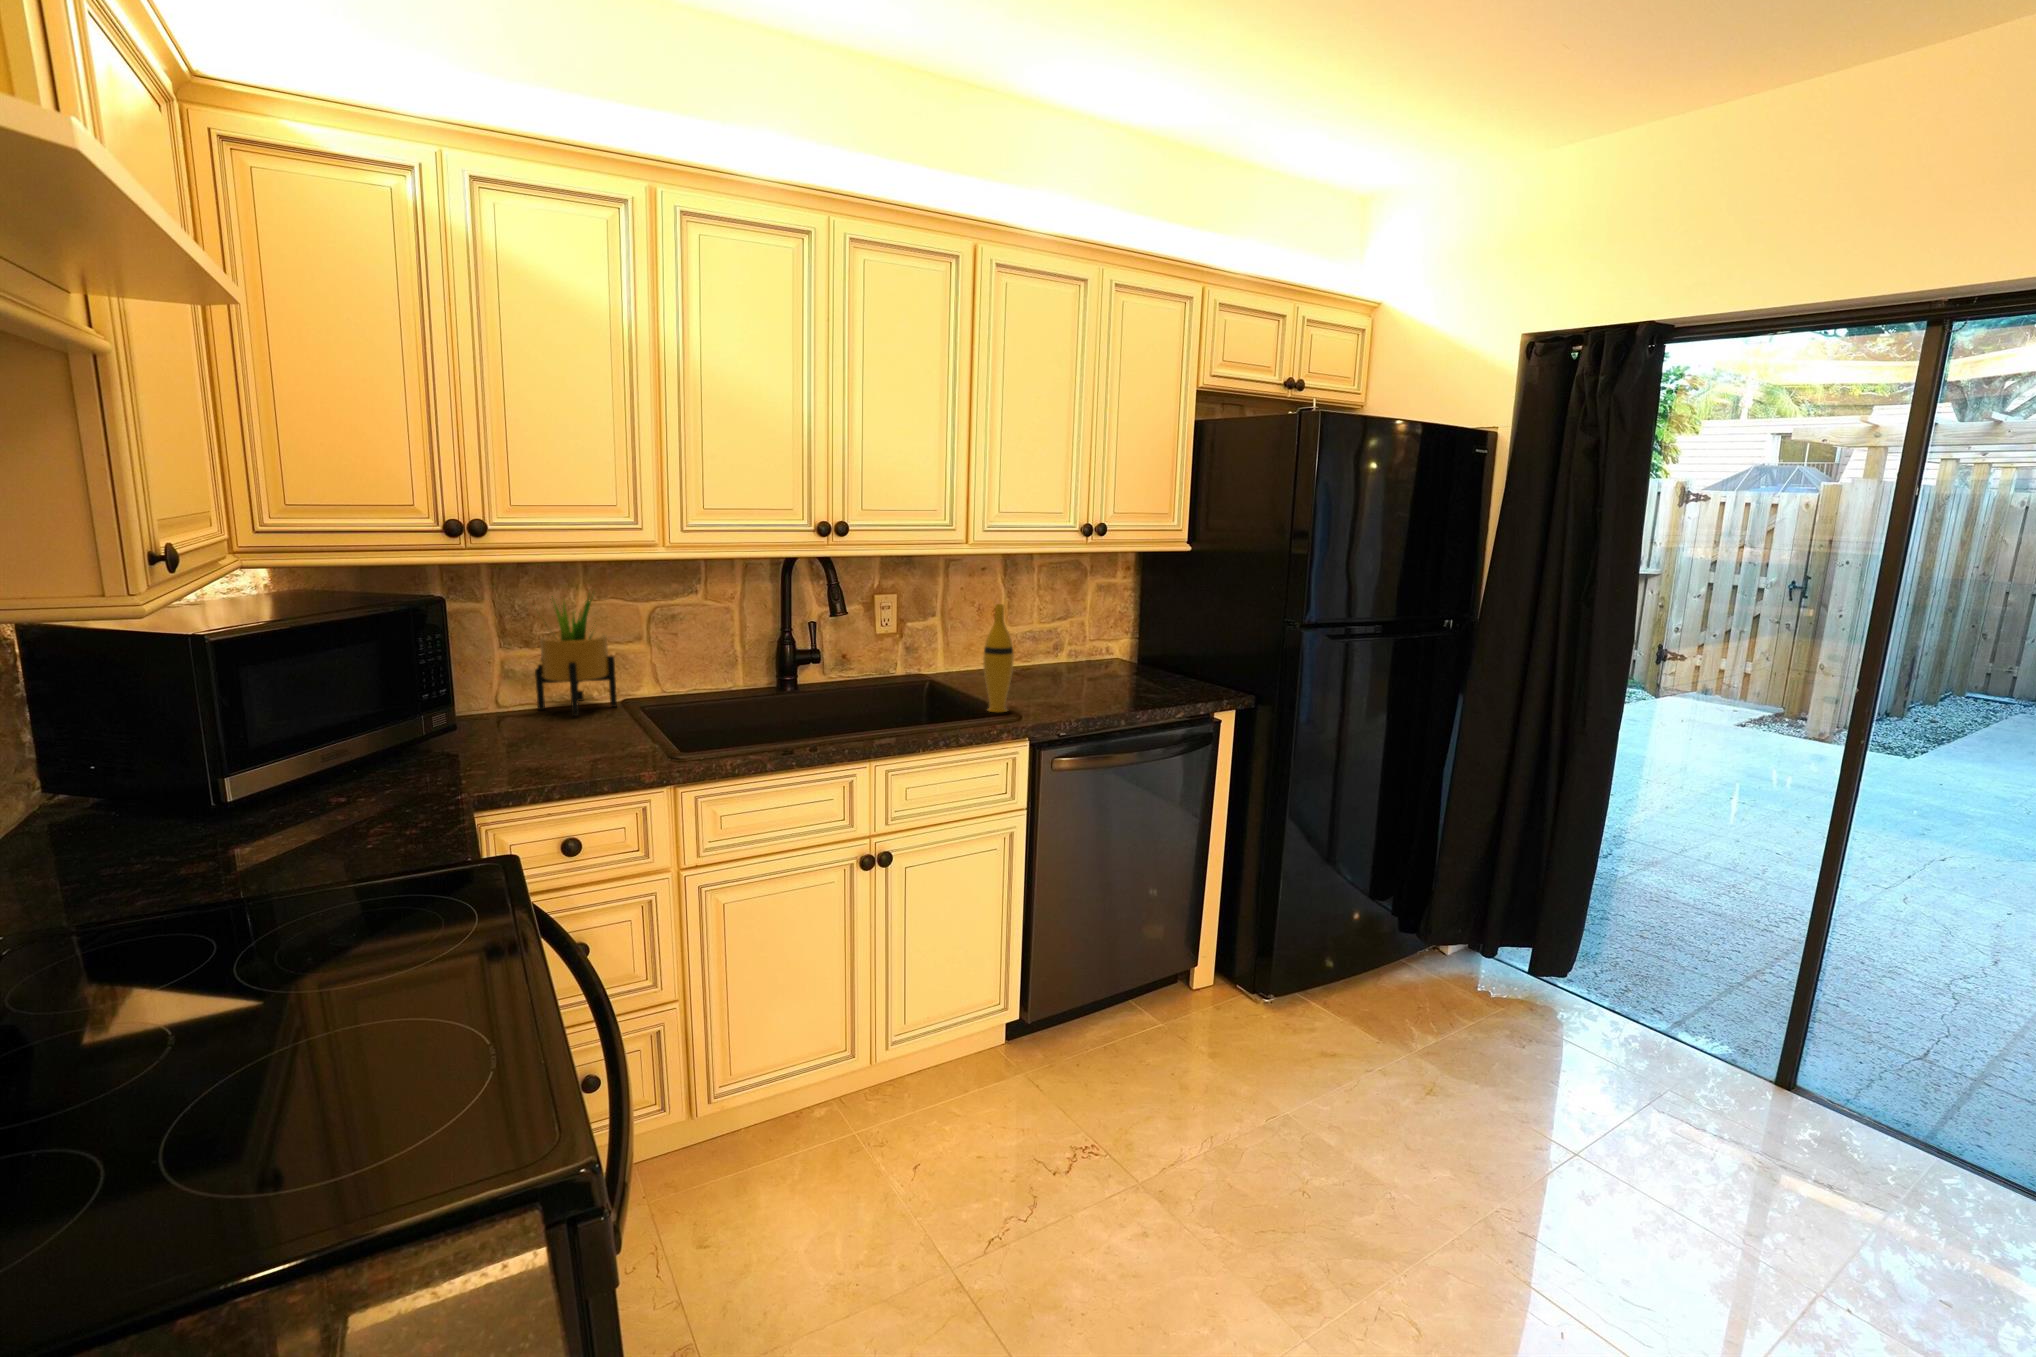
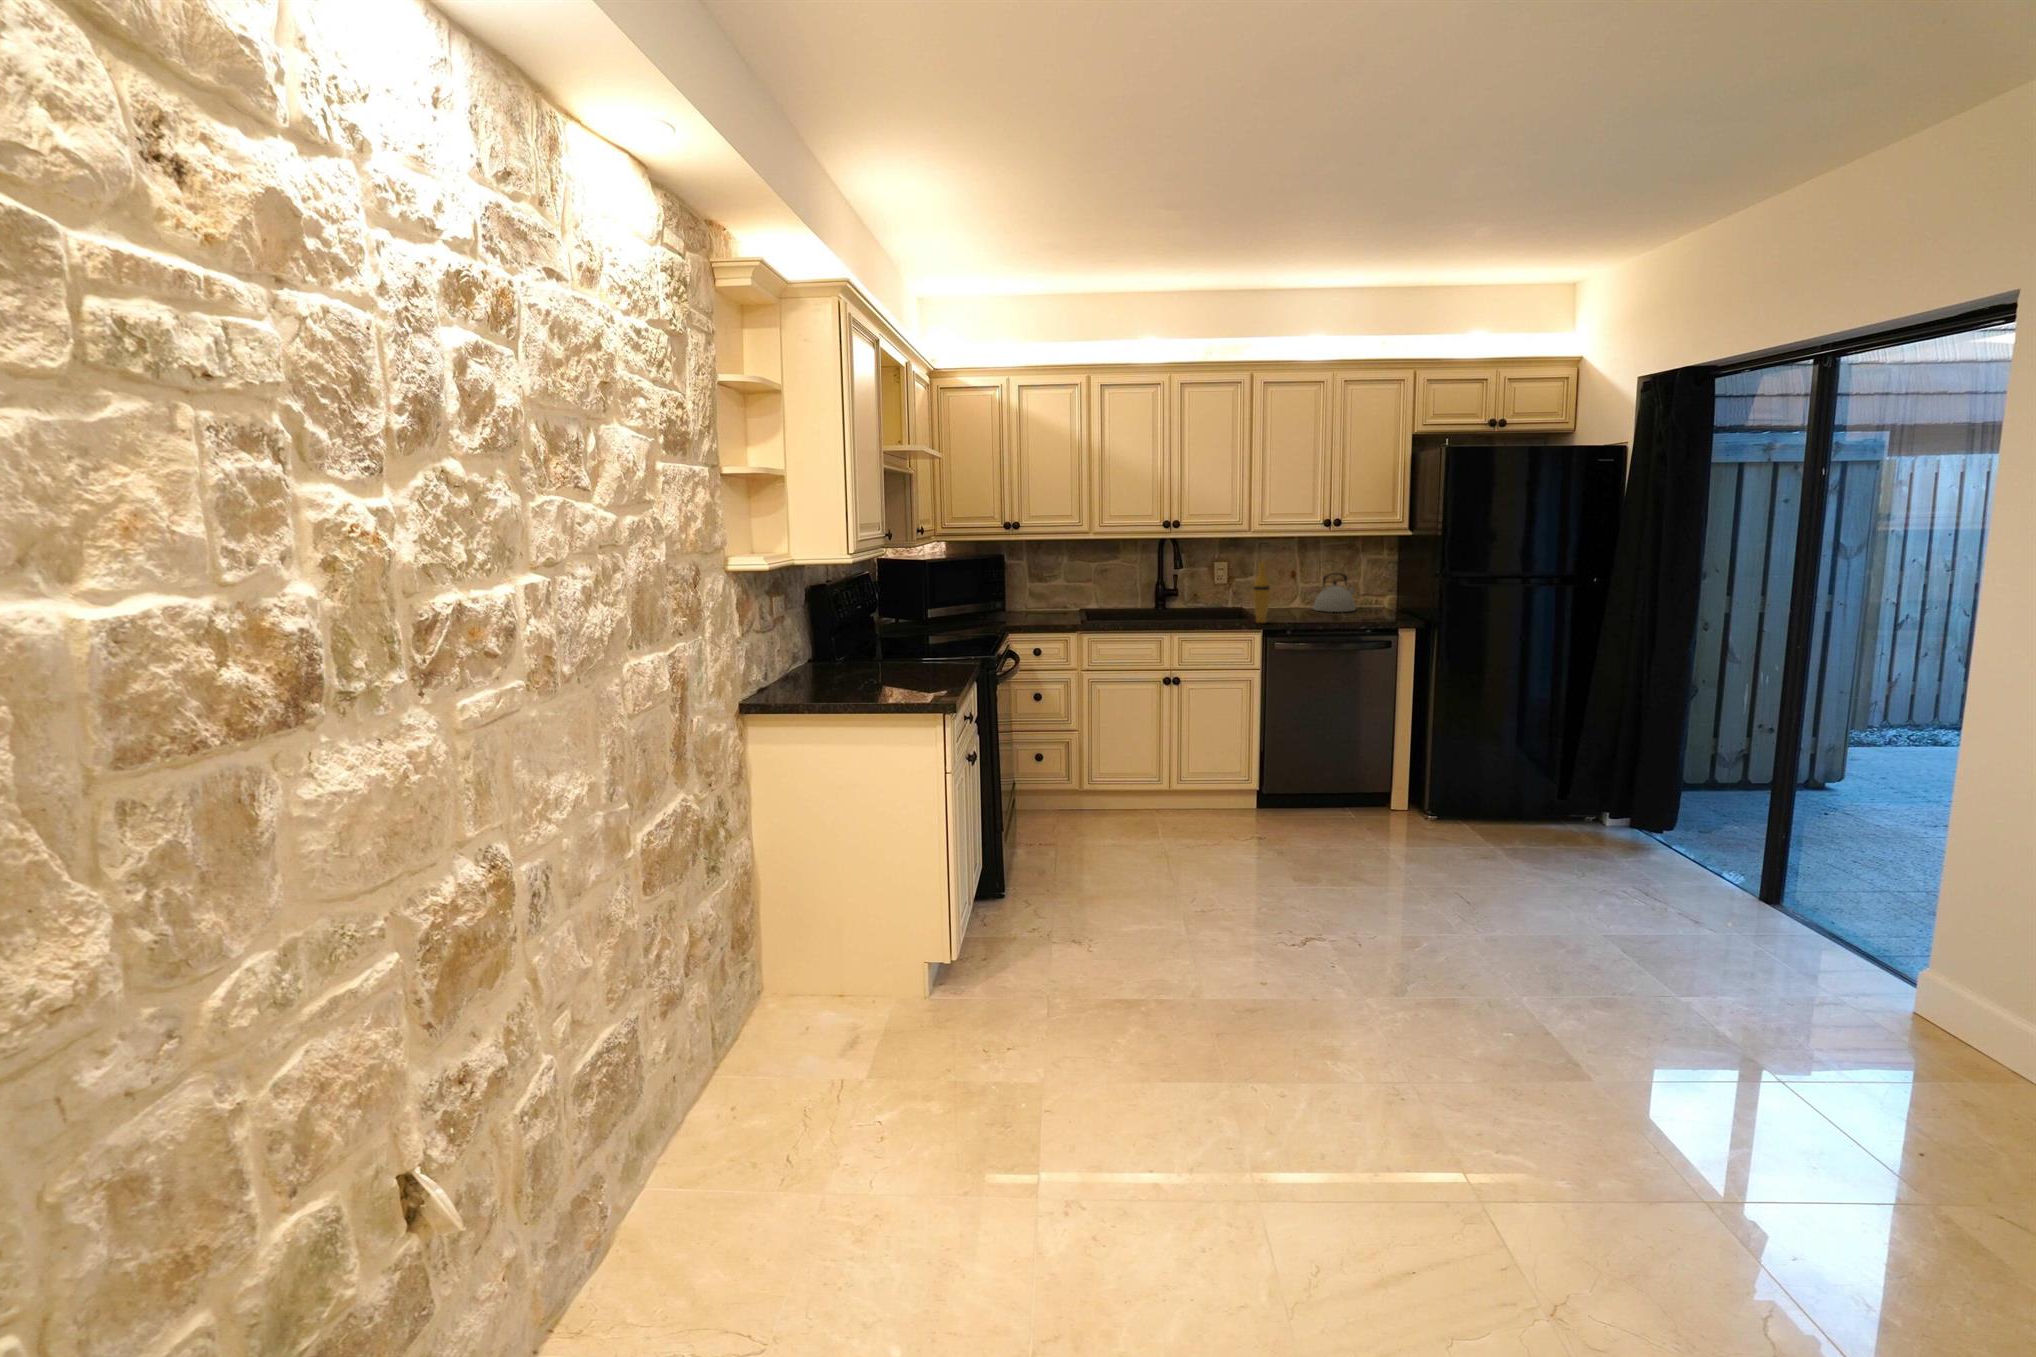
potted plant: present [535,596,617,716] -> none [1041,553,1076,614]
kettle: none [1026,609,1092,674] -> present [1313,573,1355,612]

